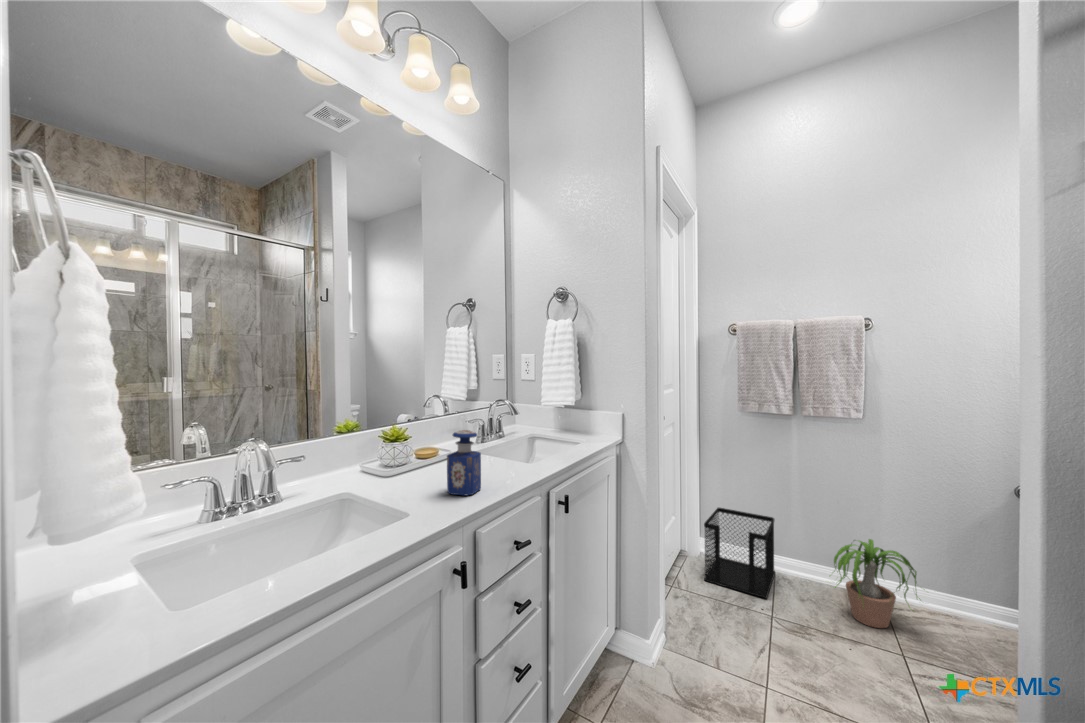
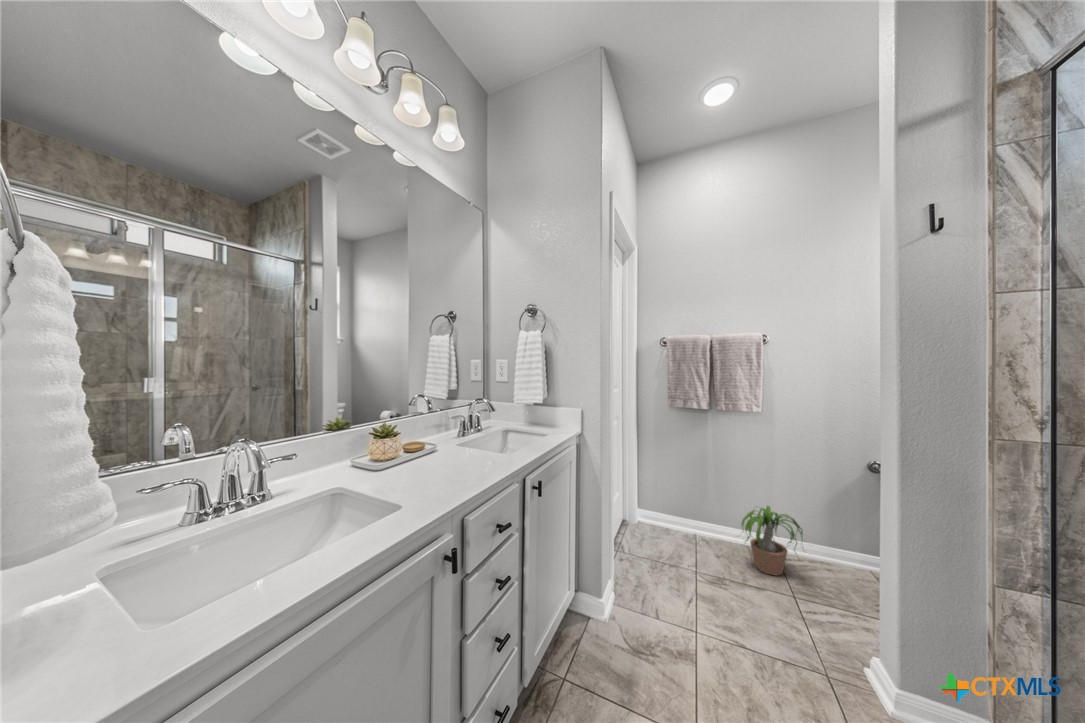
perfume bottle: present [447,430,481,495] -> none [435,427,466,487]
wastebasket: present [704,508,775,598] -> none [642,484,696,557]

